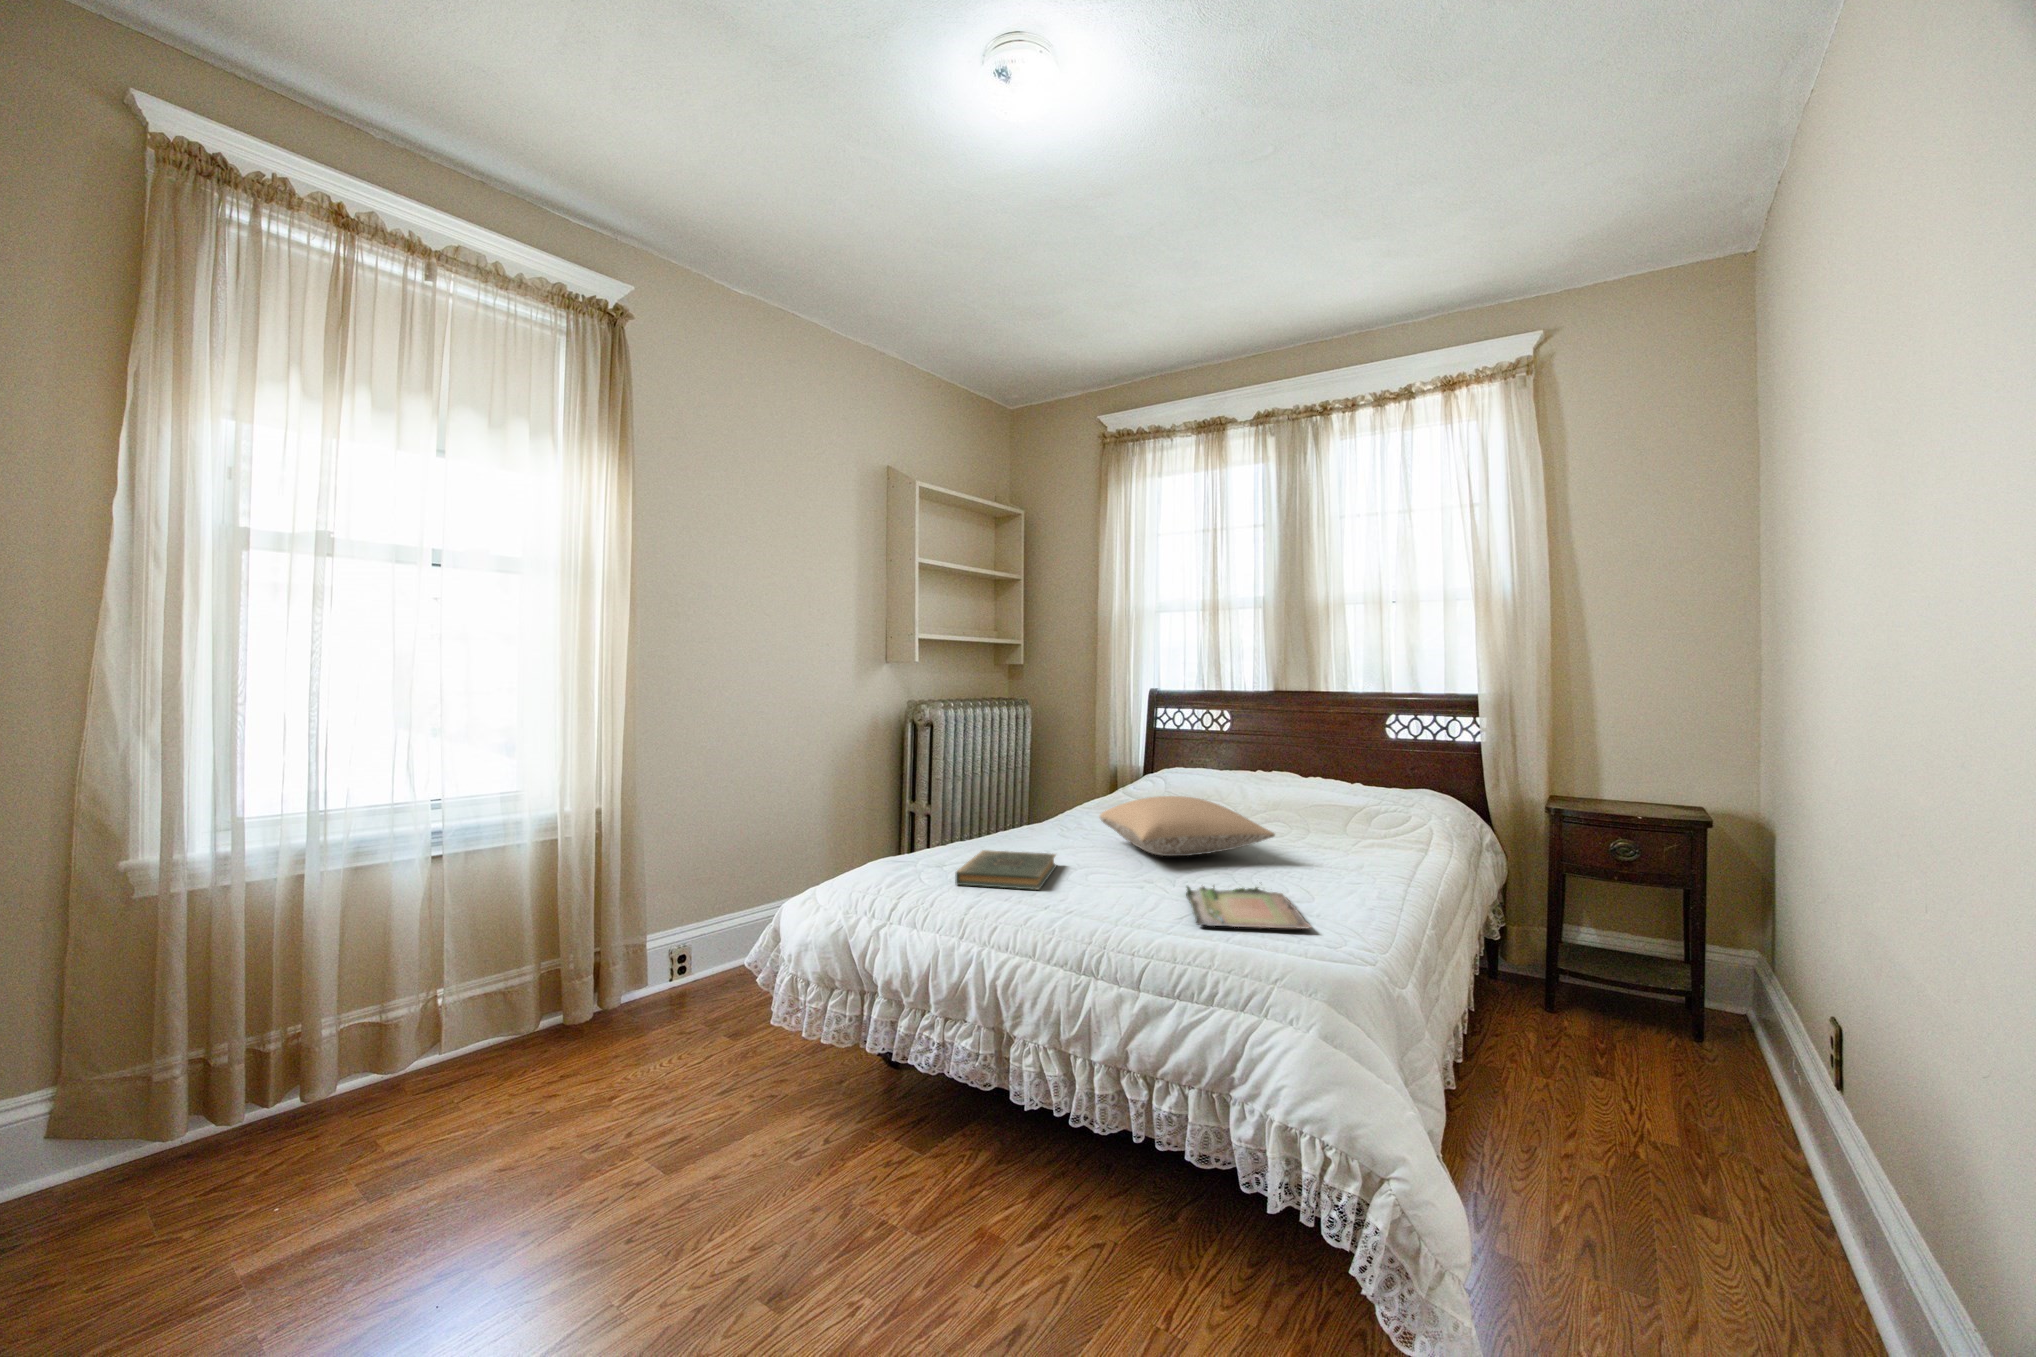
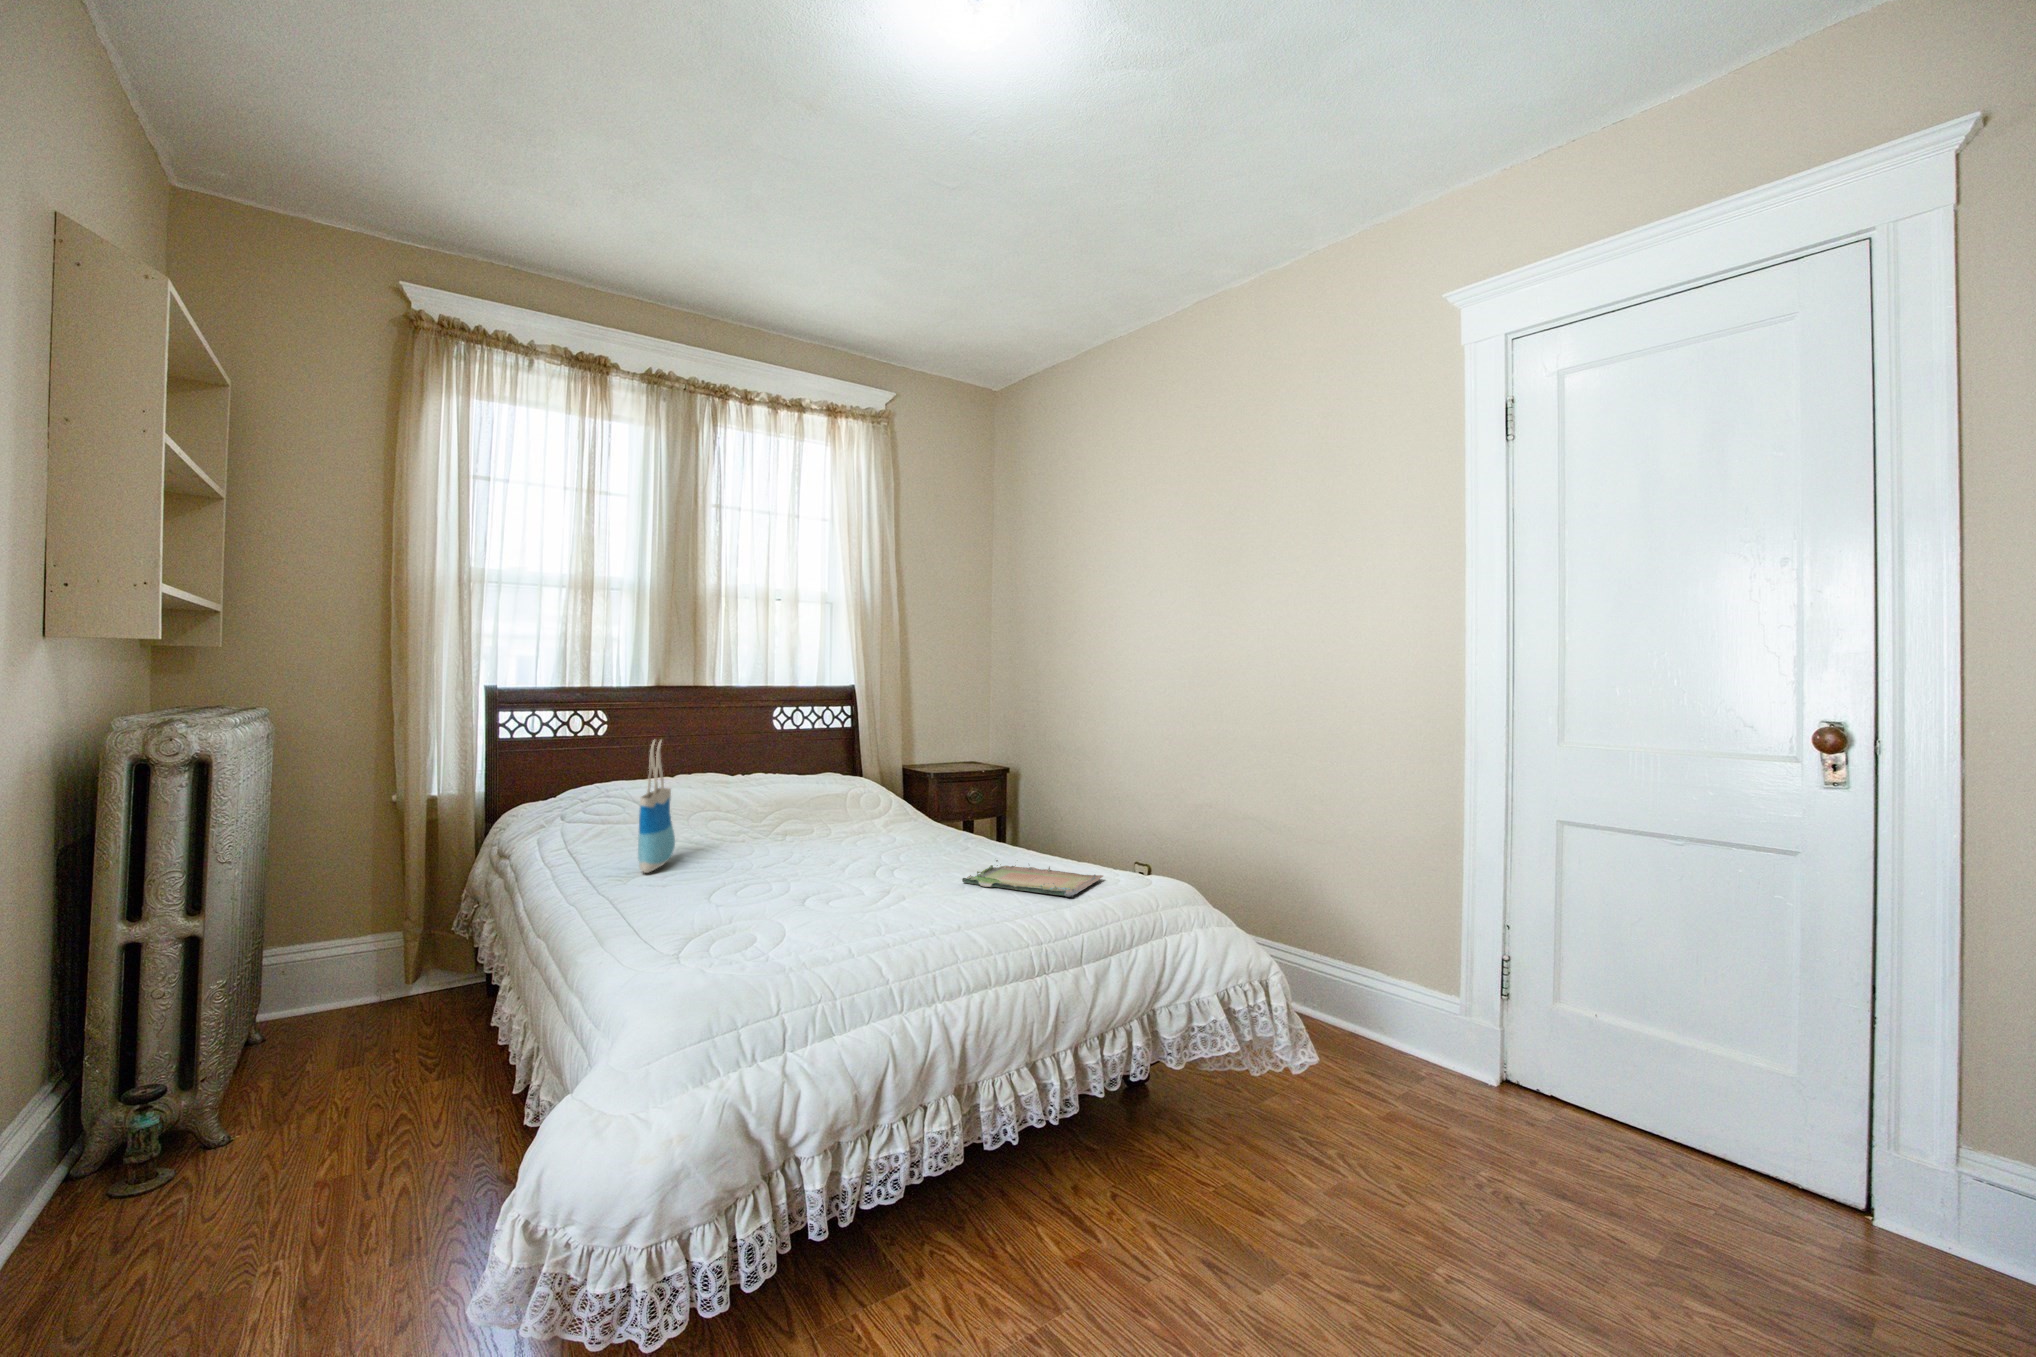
tote bag: none [1059,731,1121,829] -> present [638,740,675,873]
pillow: present [1100,796,1275,856] -> none [733,802,917,867]
book: present [955,850,1056,890] -> none [735,888,904,946]

